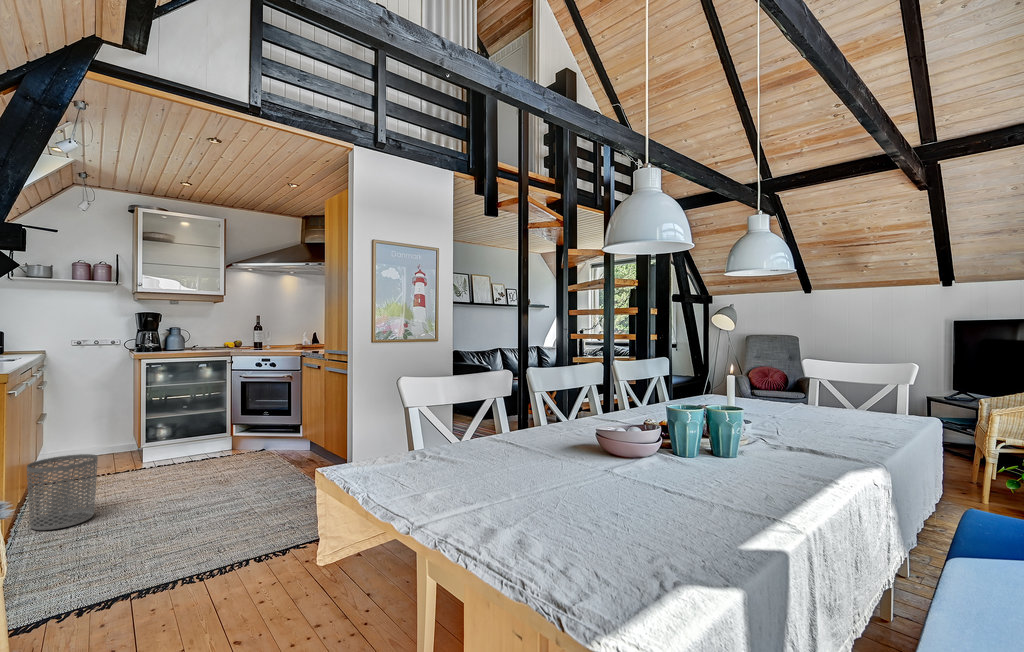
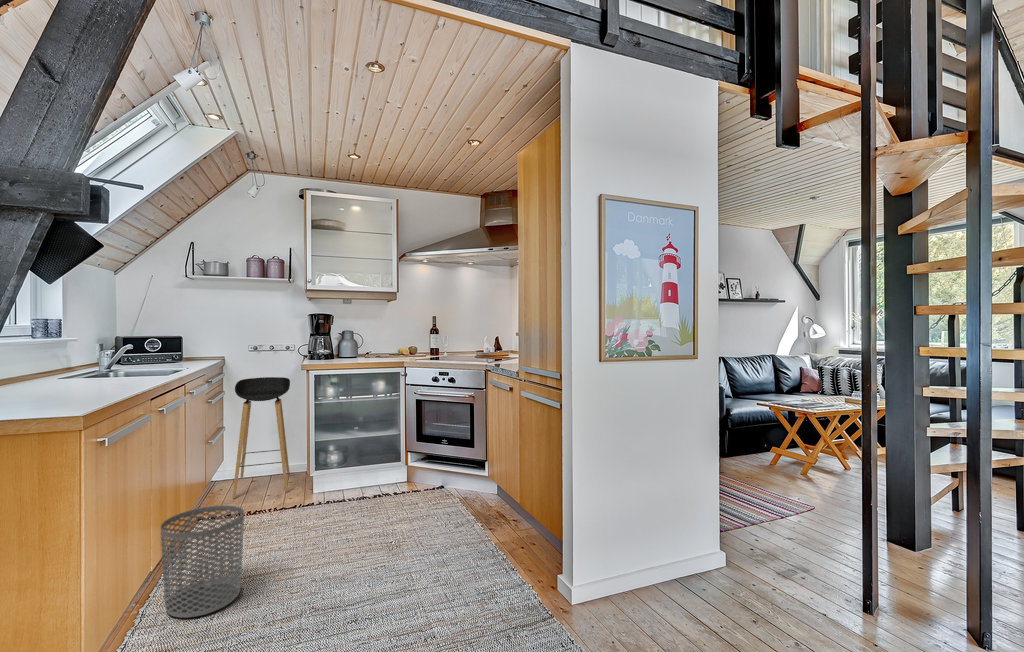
stool: none [62,368,118,470] -> present [232,377,290,498]

